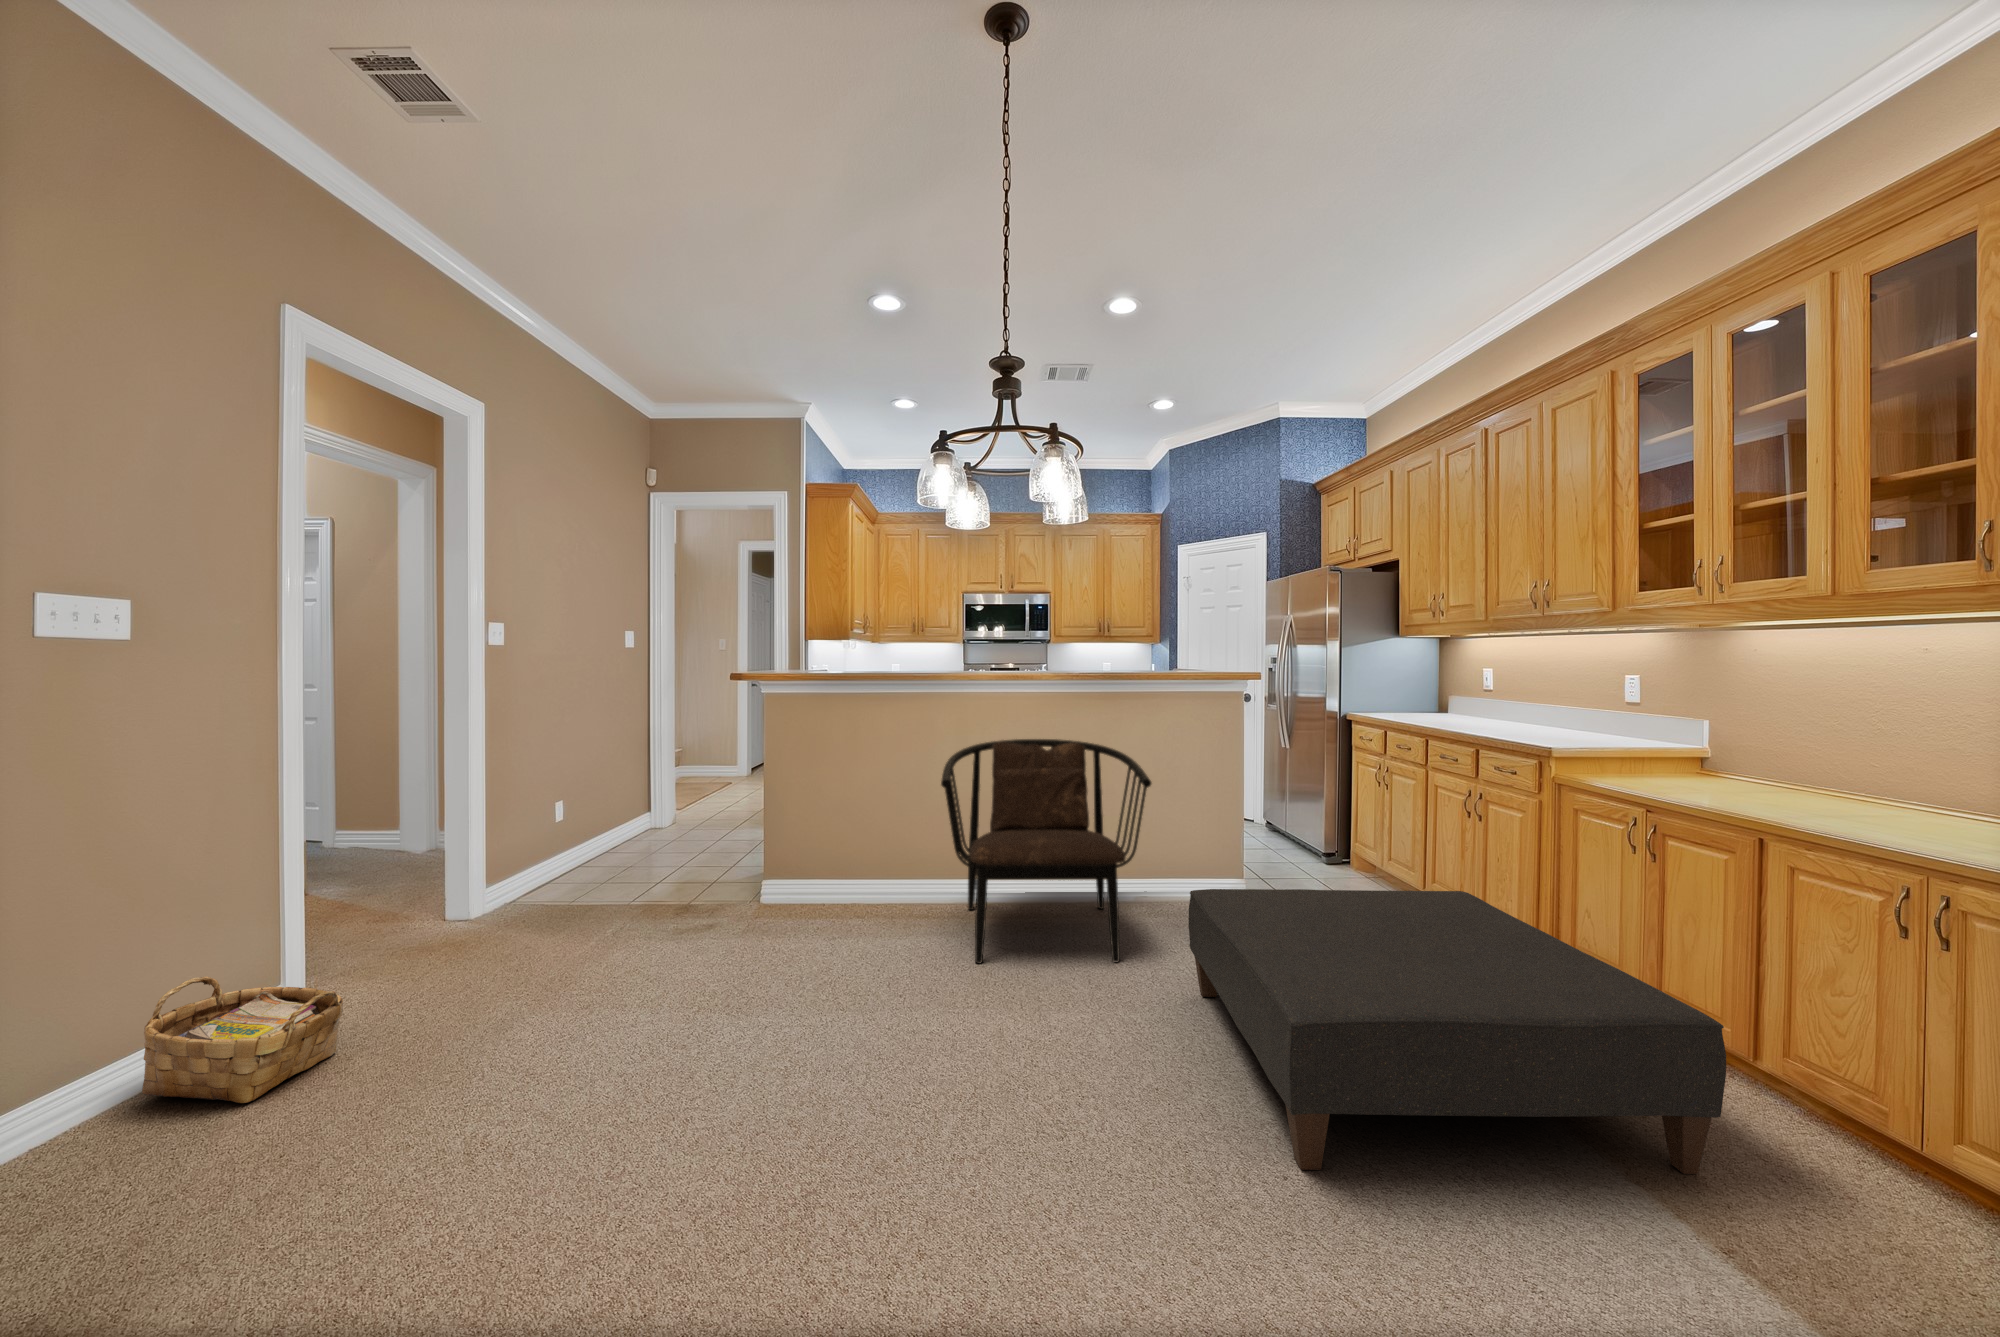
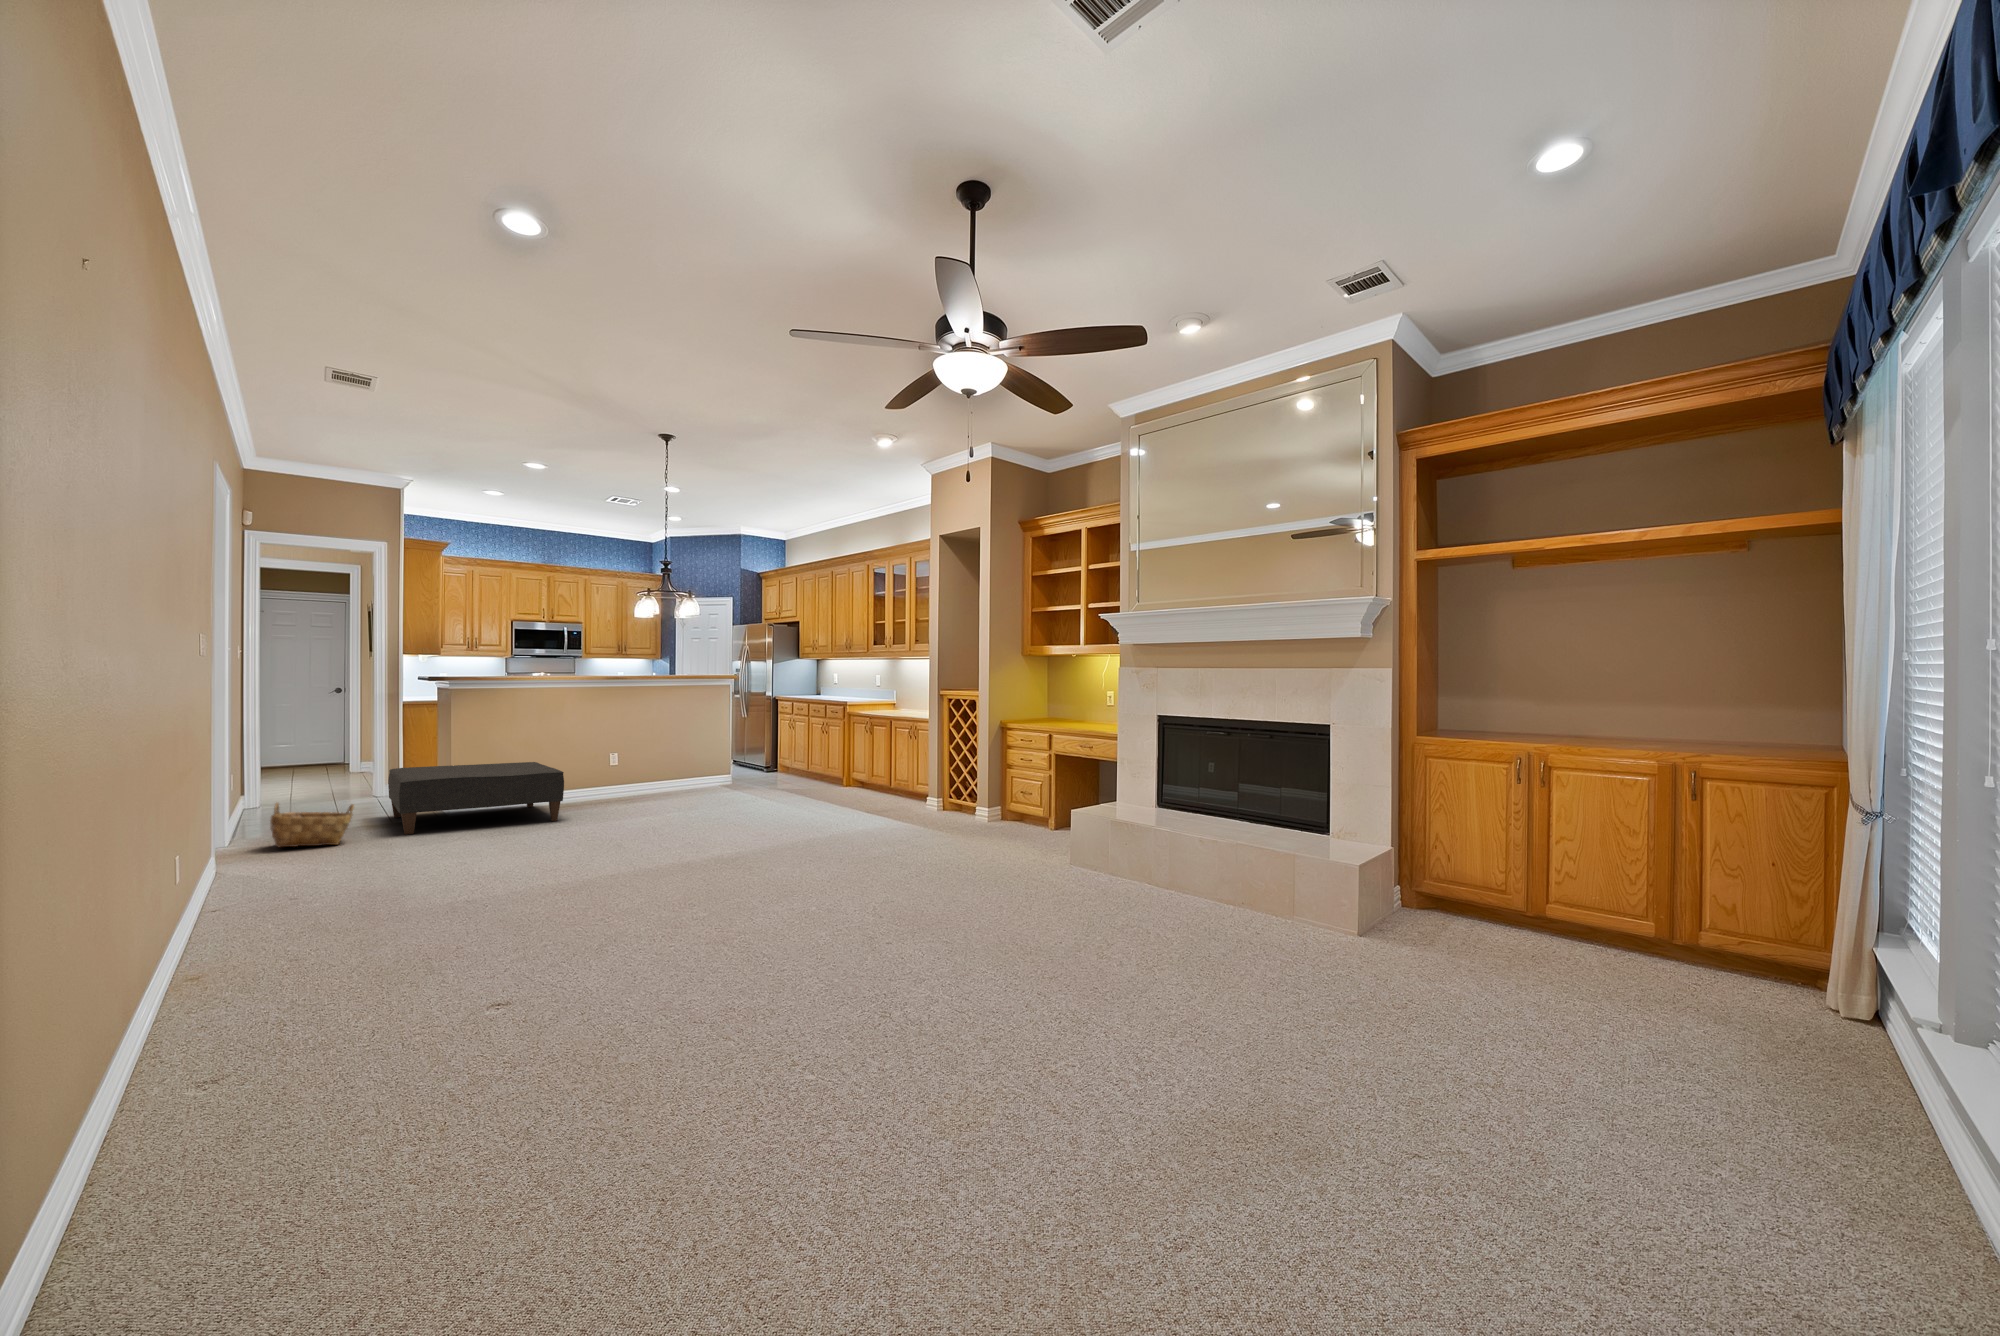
armchair: present [941,739,1151,964] -> none [592,706,698,802]
ottoman: present [1188,889,1726,1174] -> present [388,762,564,835]

